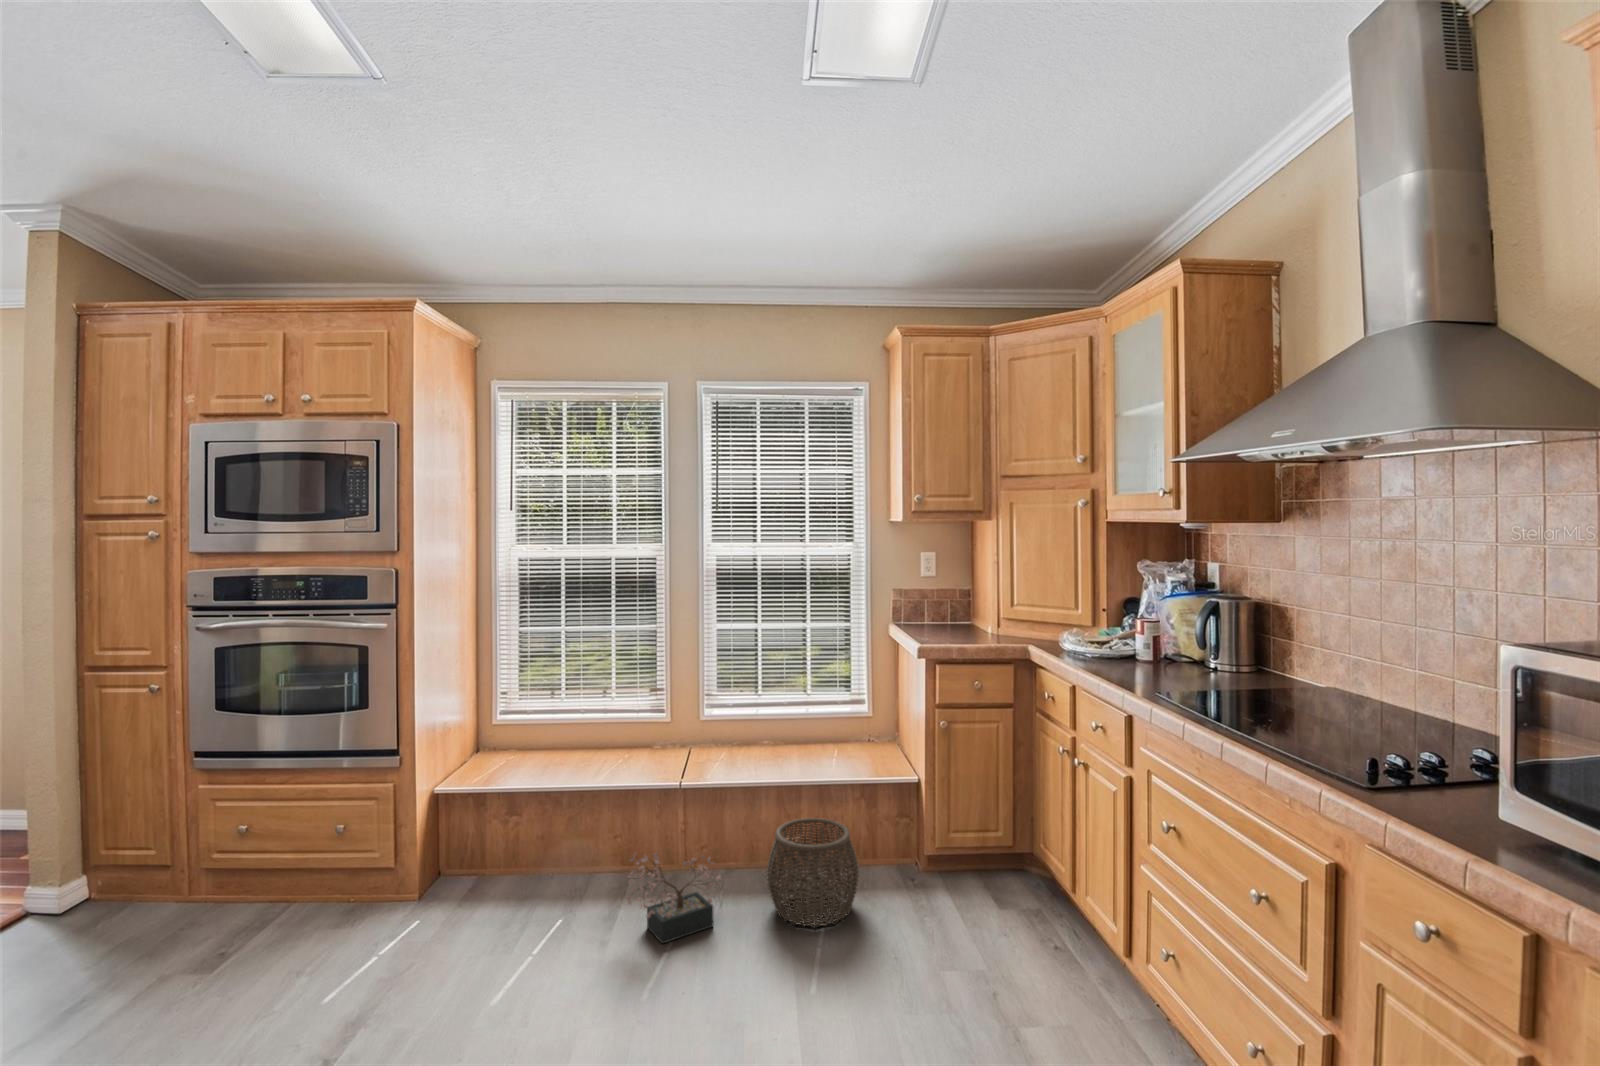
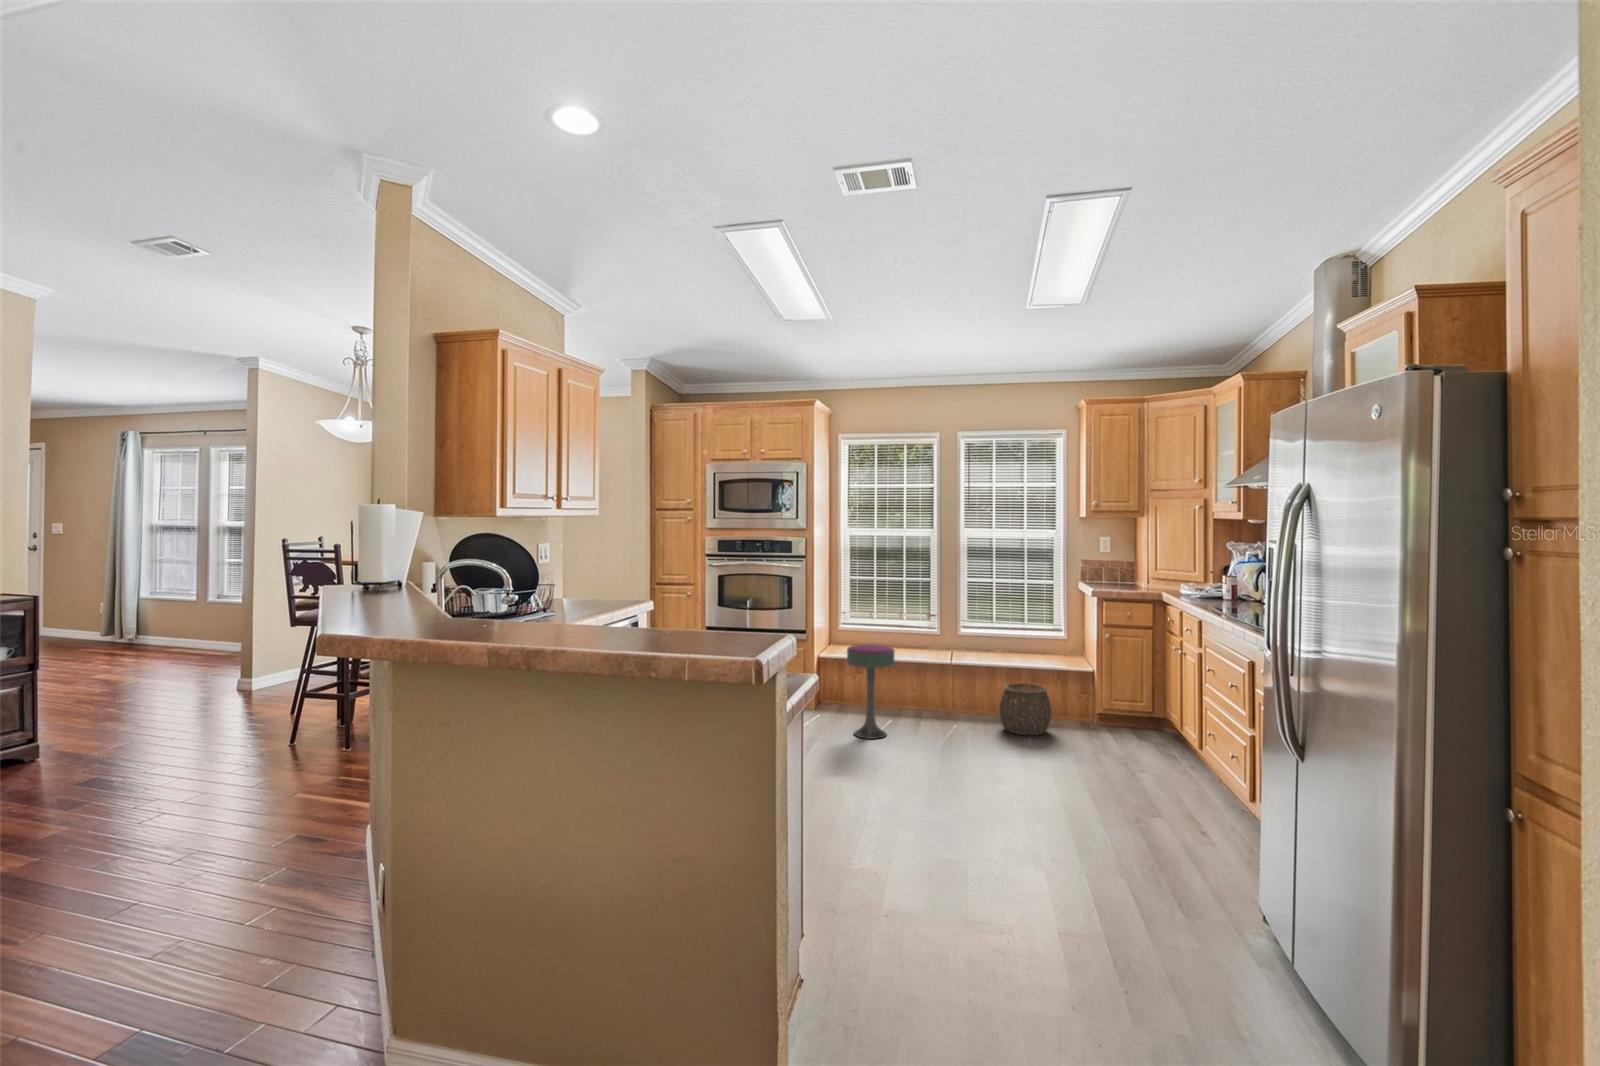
bar stool: none [453,780,559,994] -> present [847,644,895,739]
decorative plant: present [627,853,721,943] -> none [925,688,973,733]

